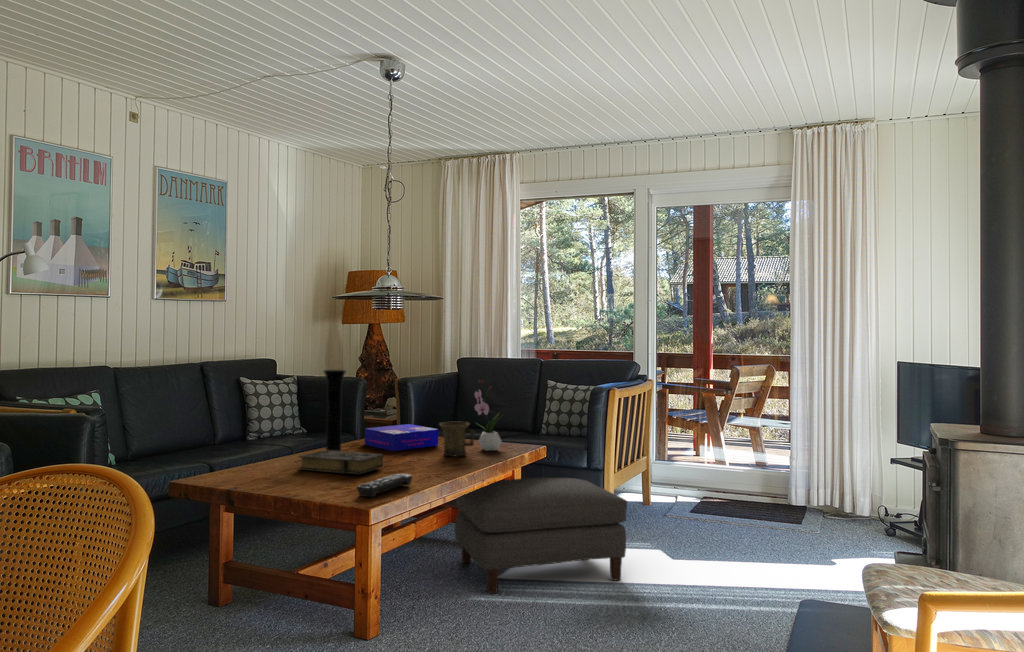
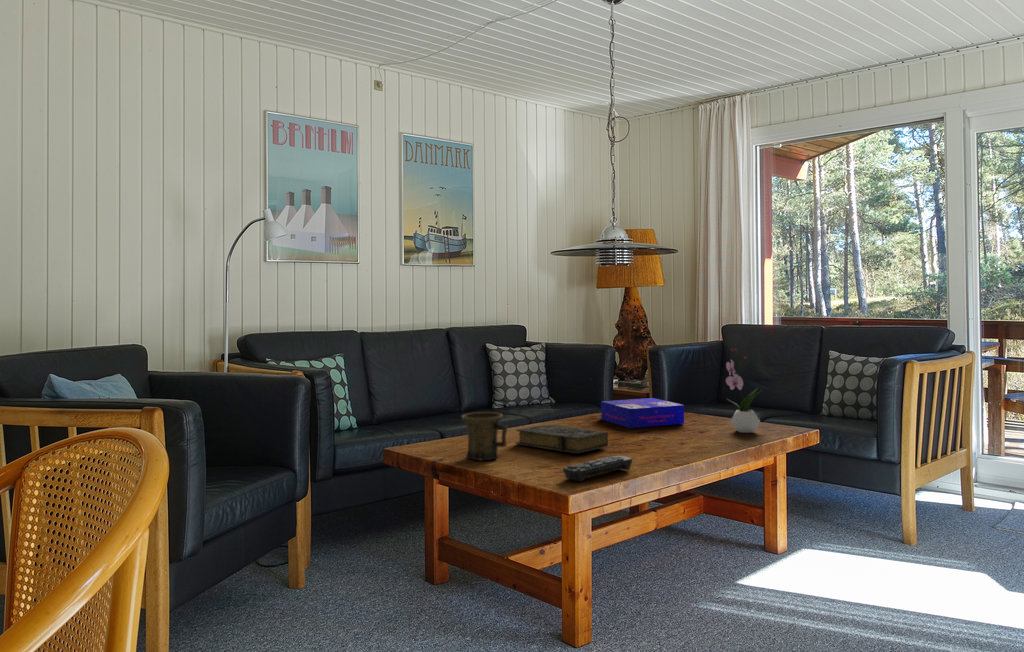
vase: present [324,370,346,451] -> none [547,336,573,433]
mug: present [440,422,474,456] -> present [462,412,507,461]
ottoman: present [455,478,627,594] -> none [698,471,923,608]

